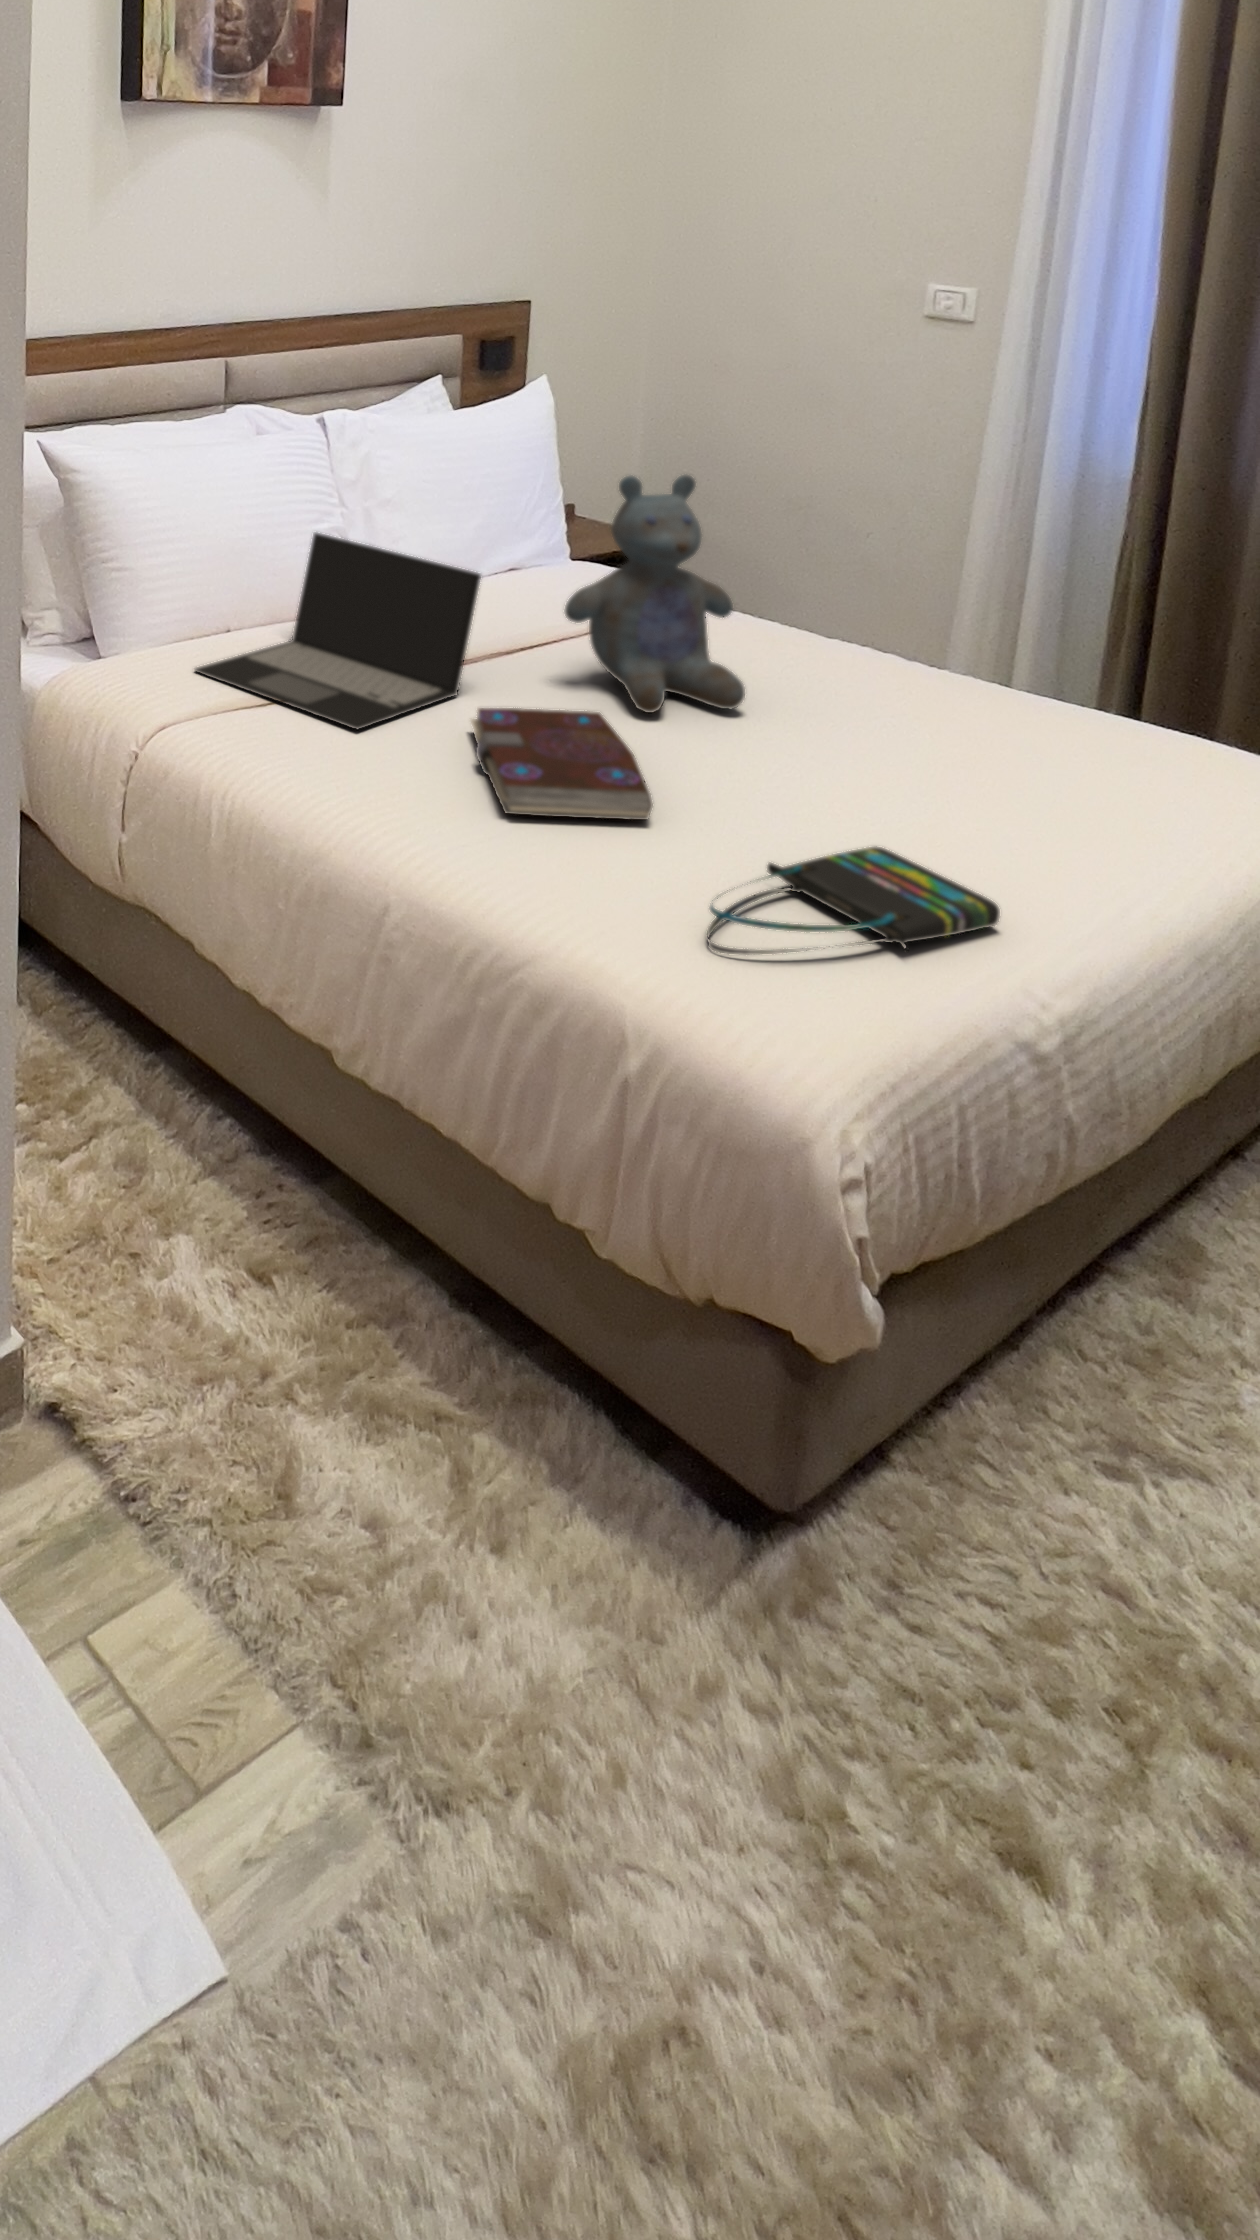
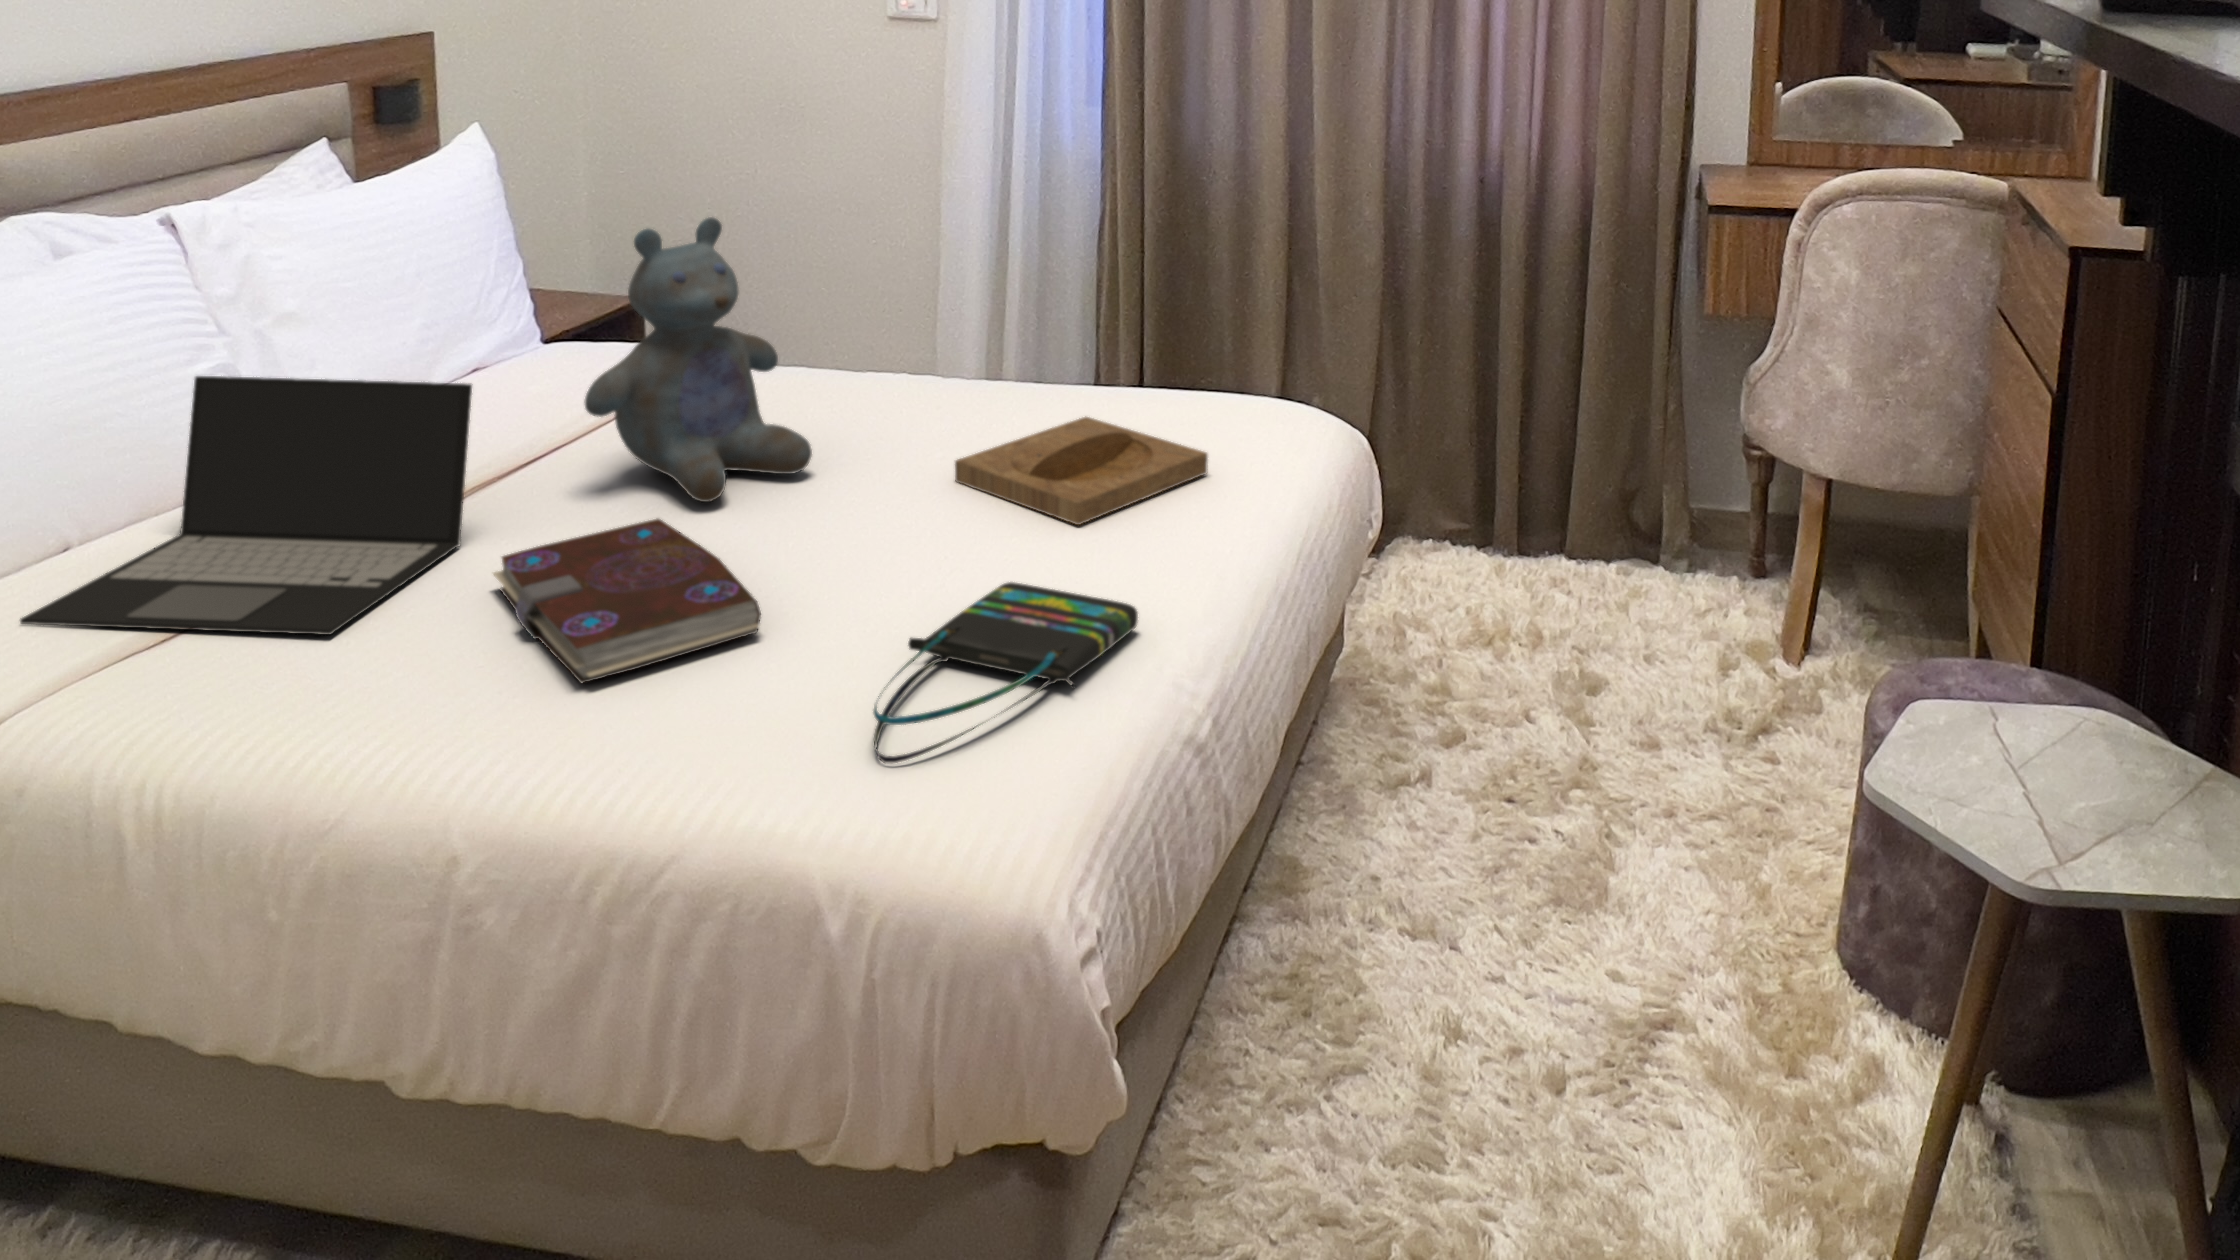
tray: none [872,729,1151,823] -> present [955,417,1208,525]

